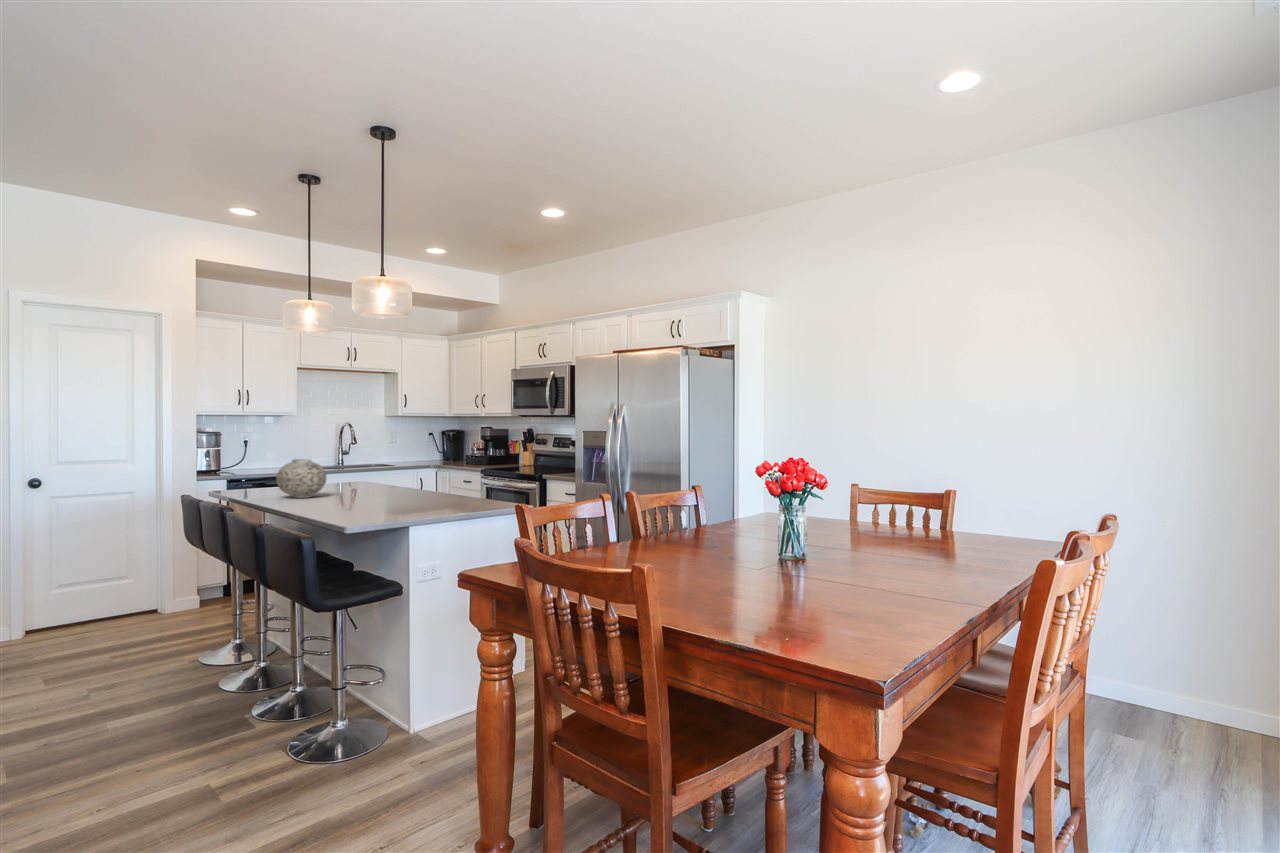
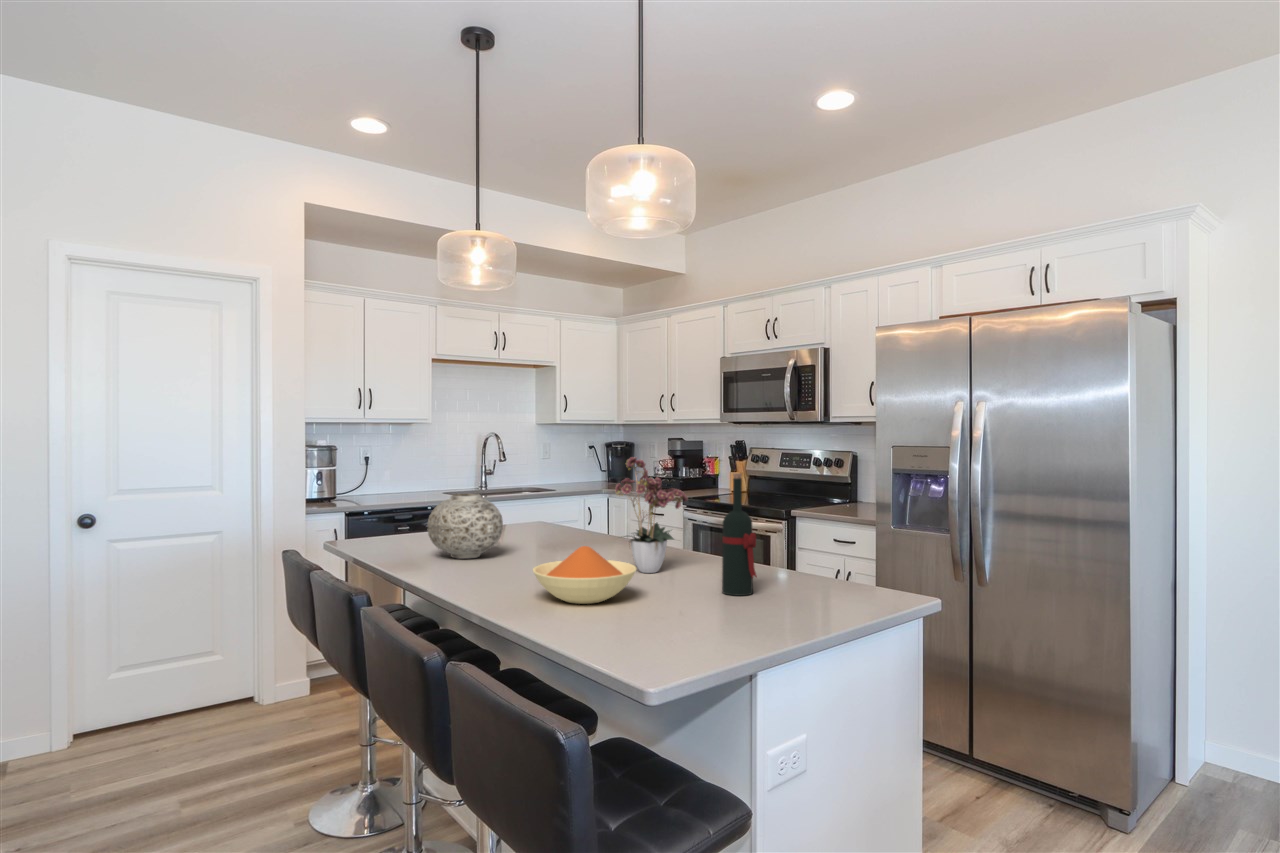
flower arrangement: none [386,432,434,501] -> present [616,457,688,573]
wine bottle: none [437,443,454,507] -> present [722,473,757,596]
bowl: none [326,481,386,511] -> present [533,546,636,604]

